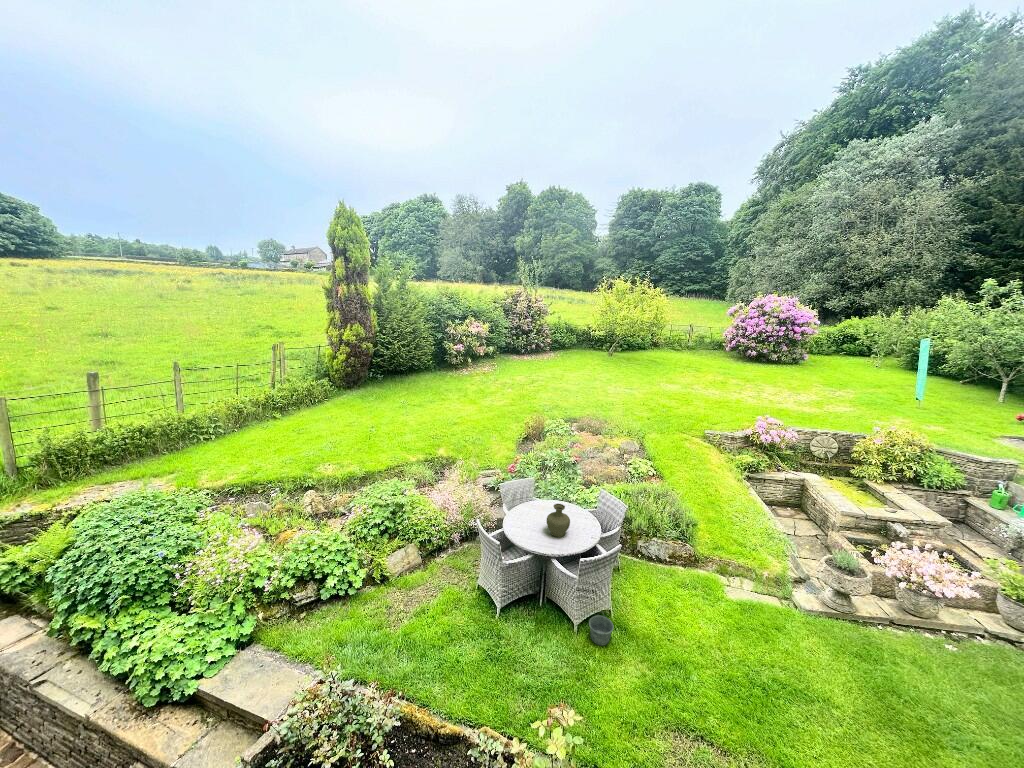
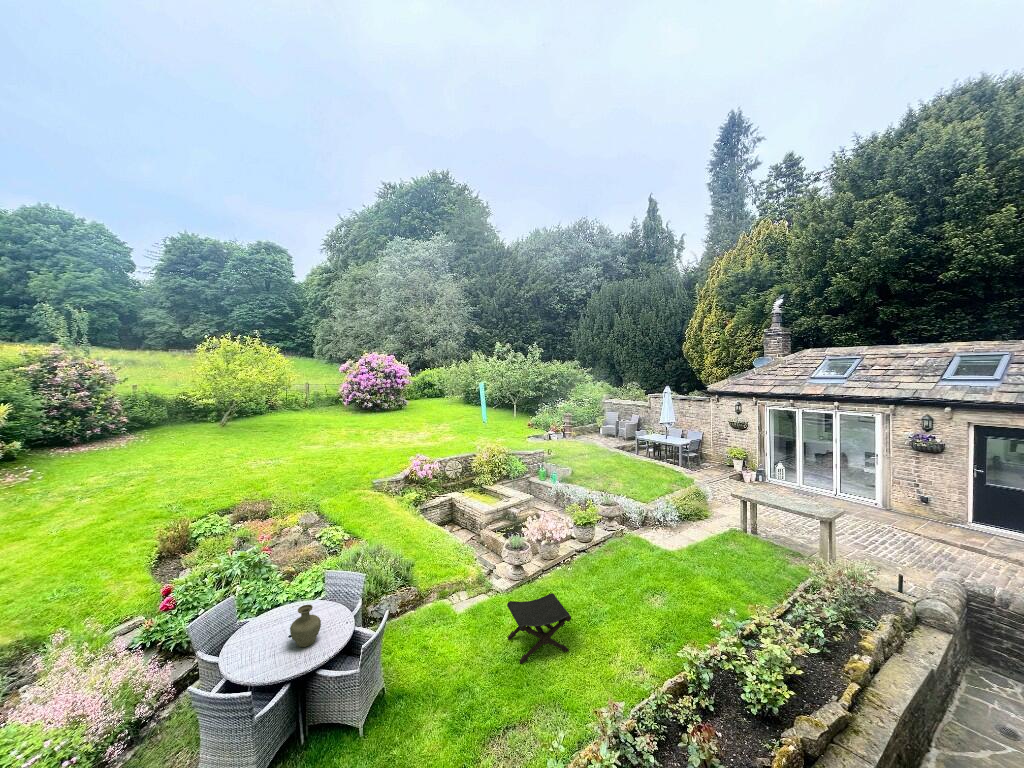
bucket: present [589,615,614,645] -> none [376,690,401,728]
footstool: none [767,622,874,745] -> present [507,593,571,664]

